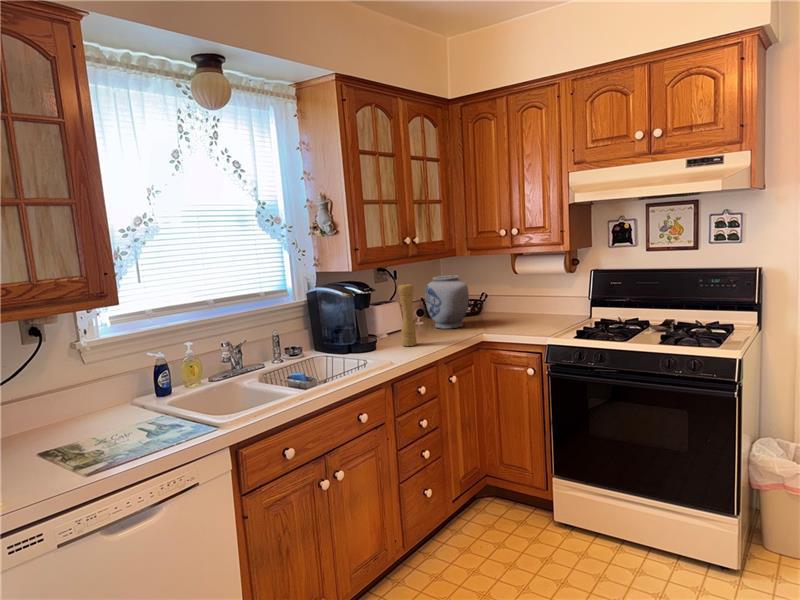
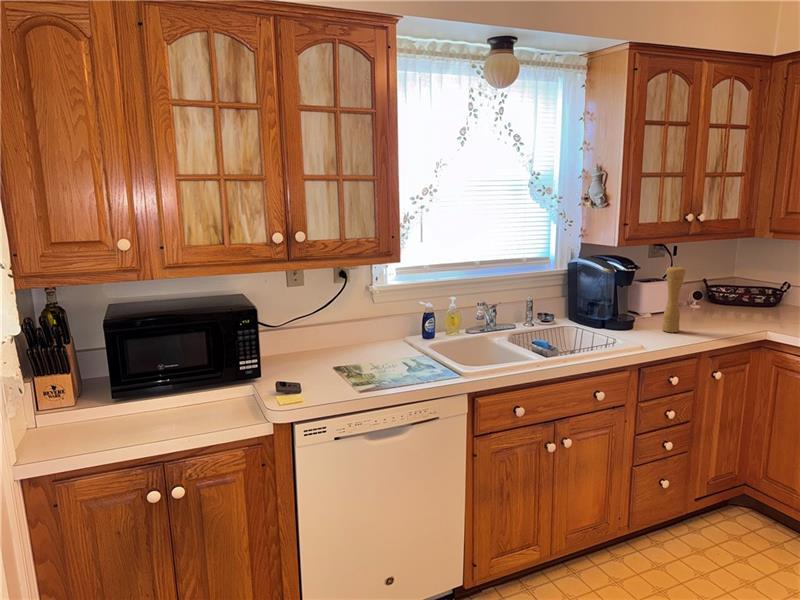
vase: present [425,275,469,329] -> none [703,260,760,320]

